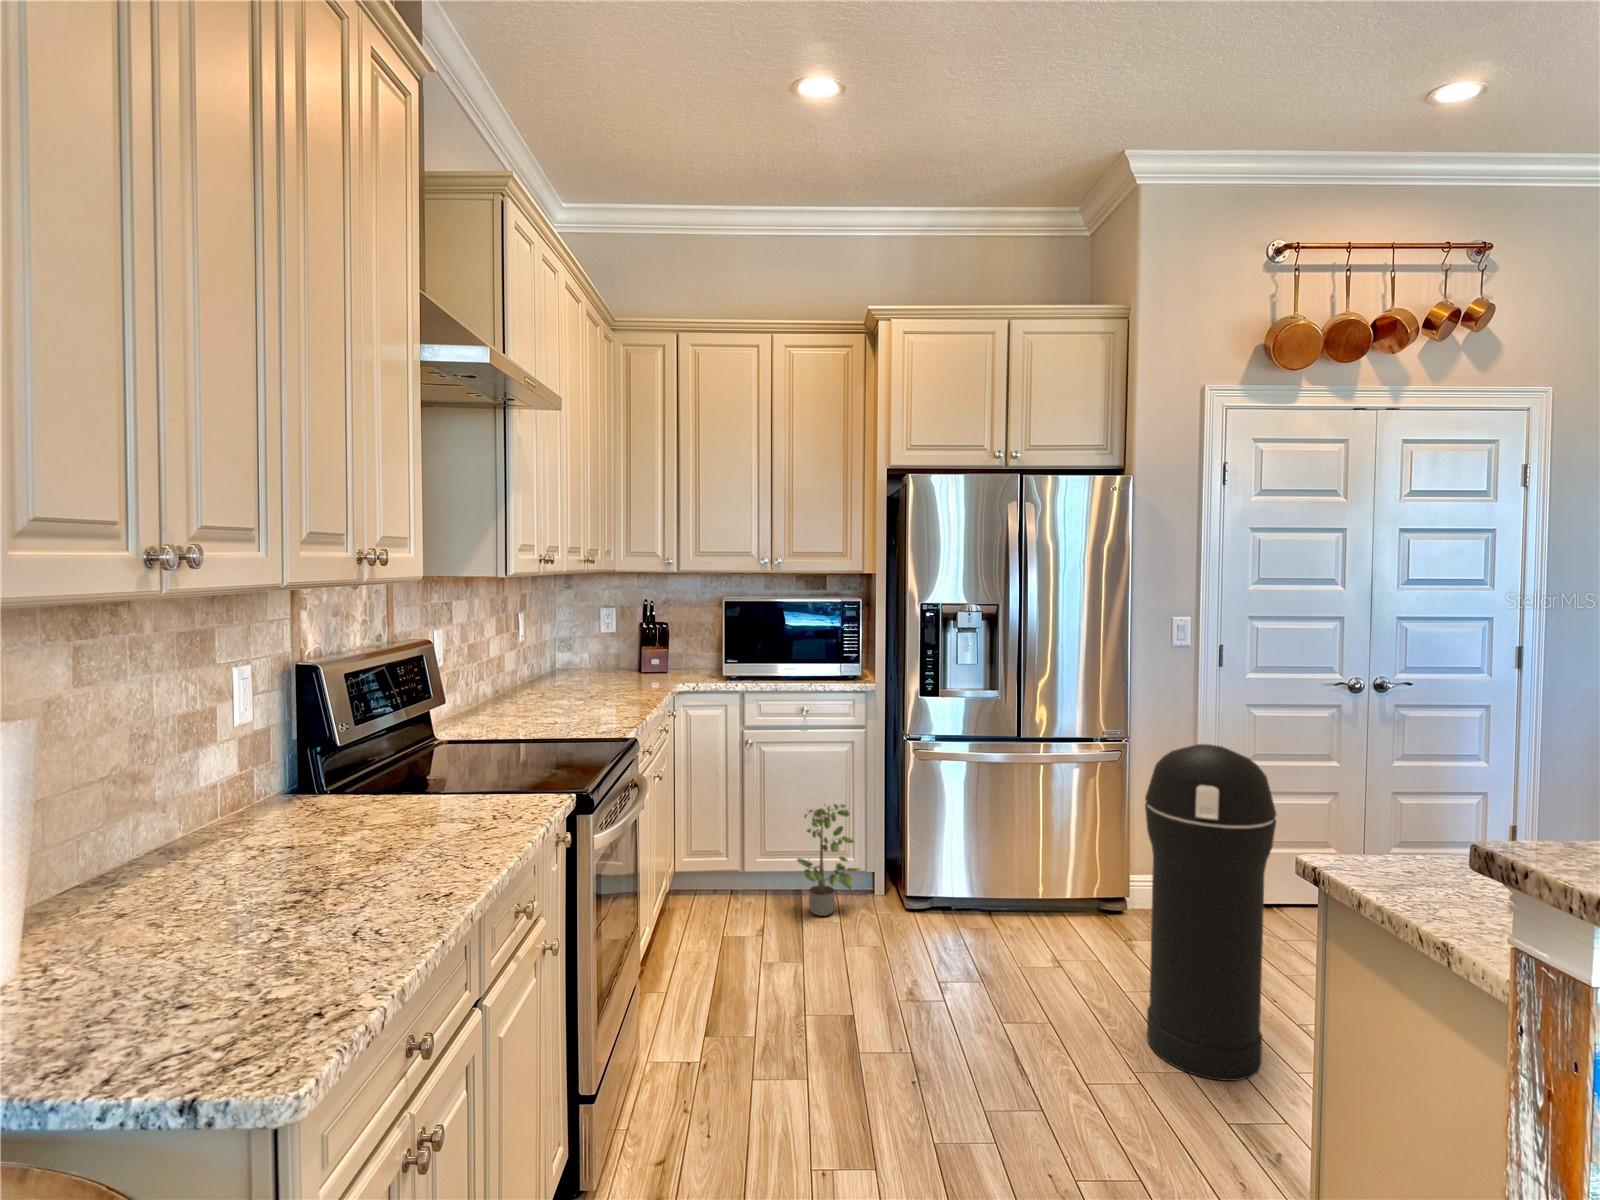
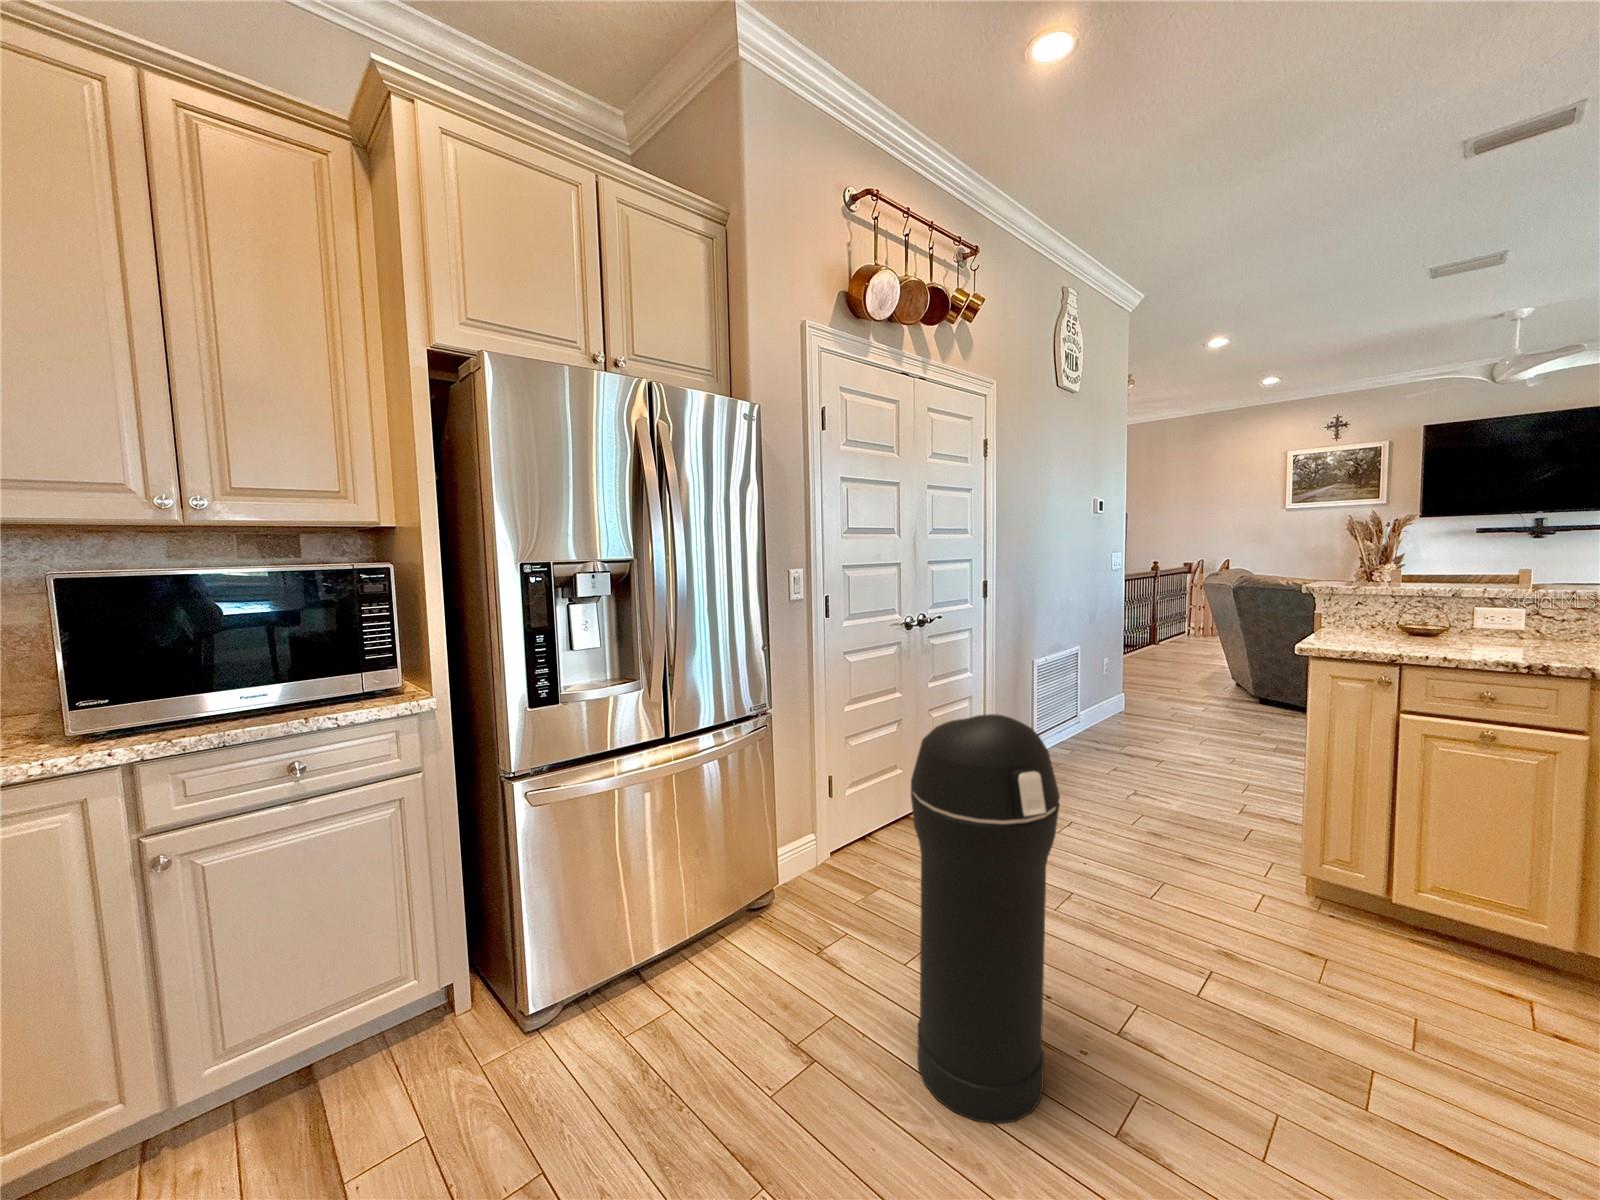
potted plant: present [797,804,859,916] -> none [313,907,446,1125]

